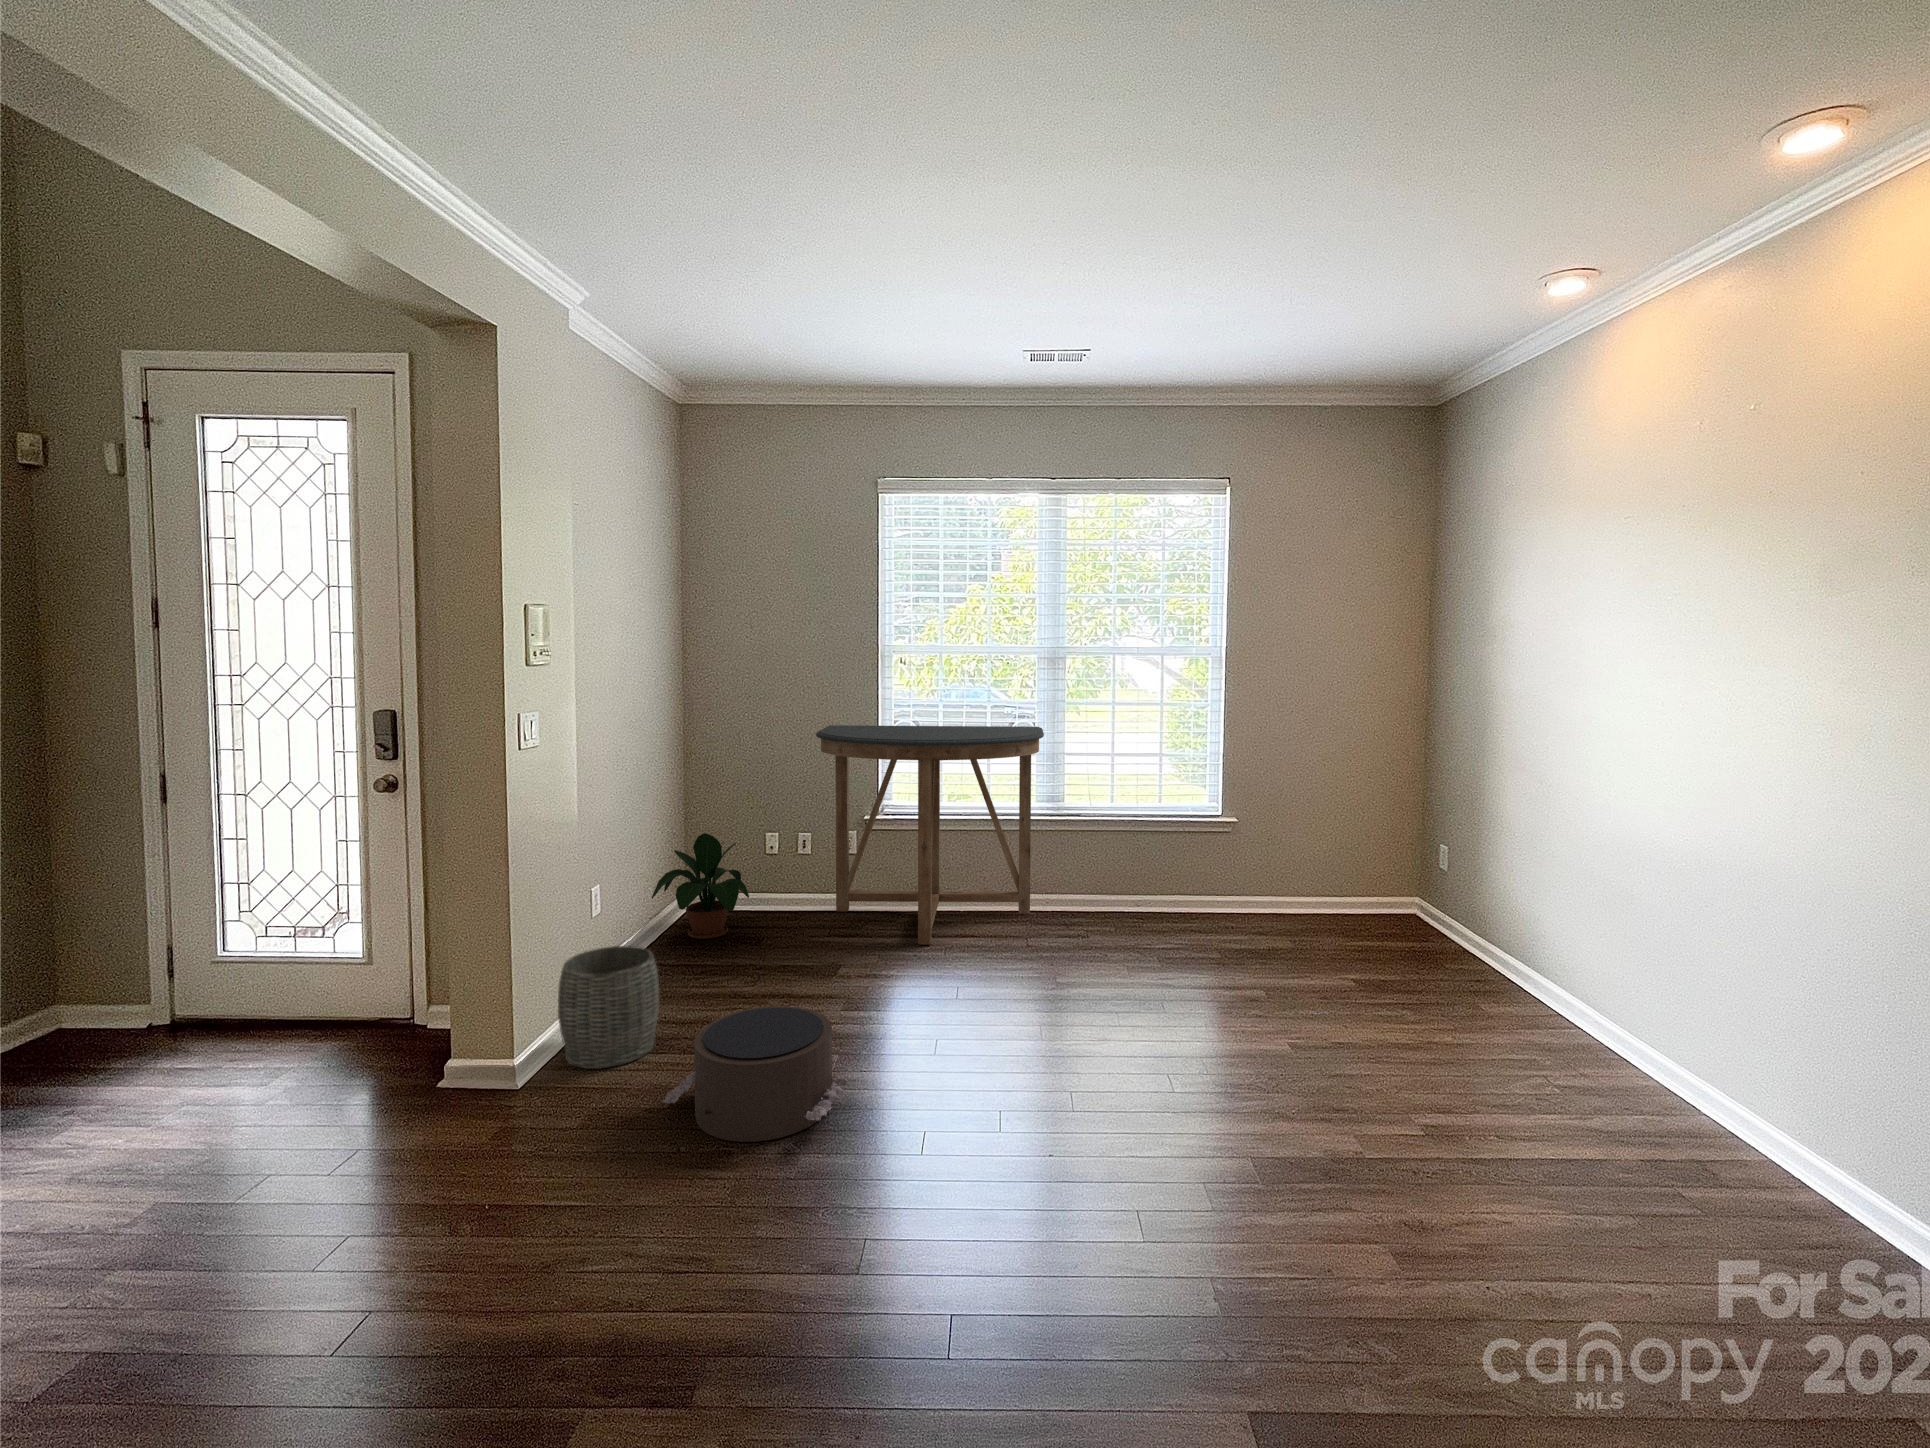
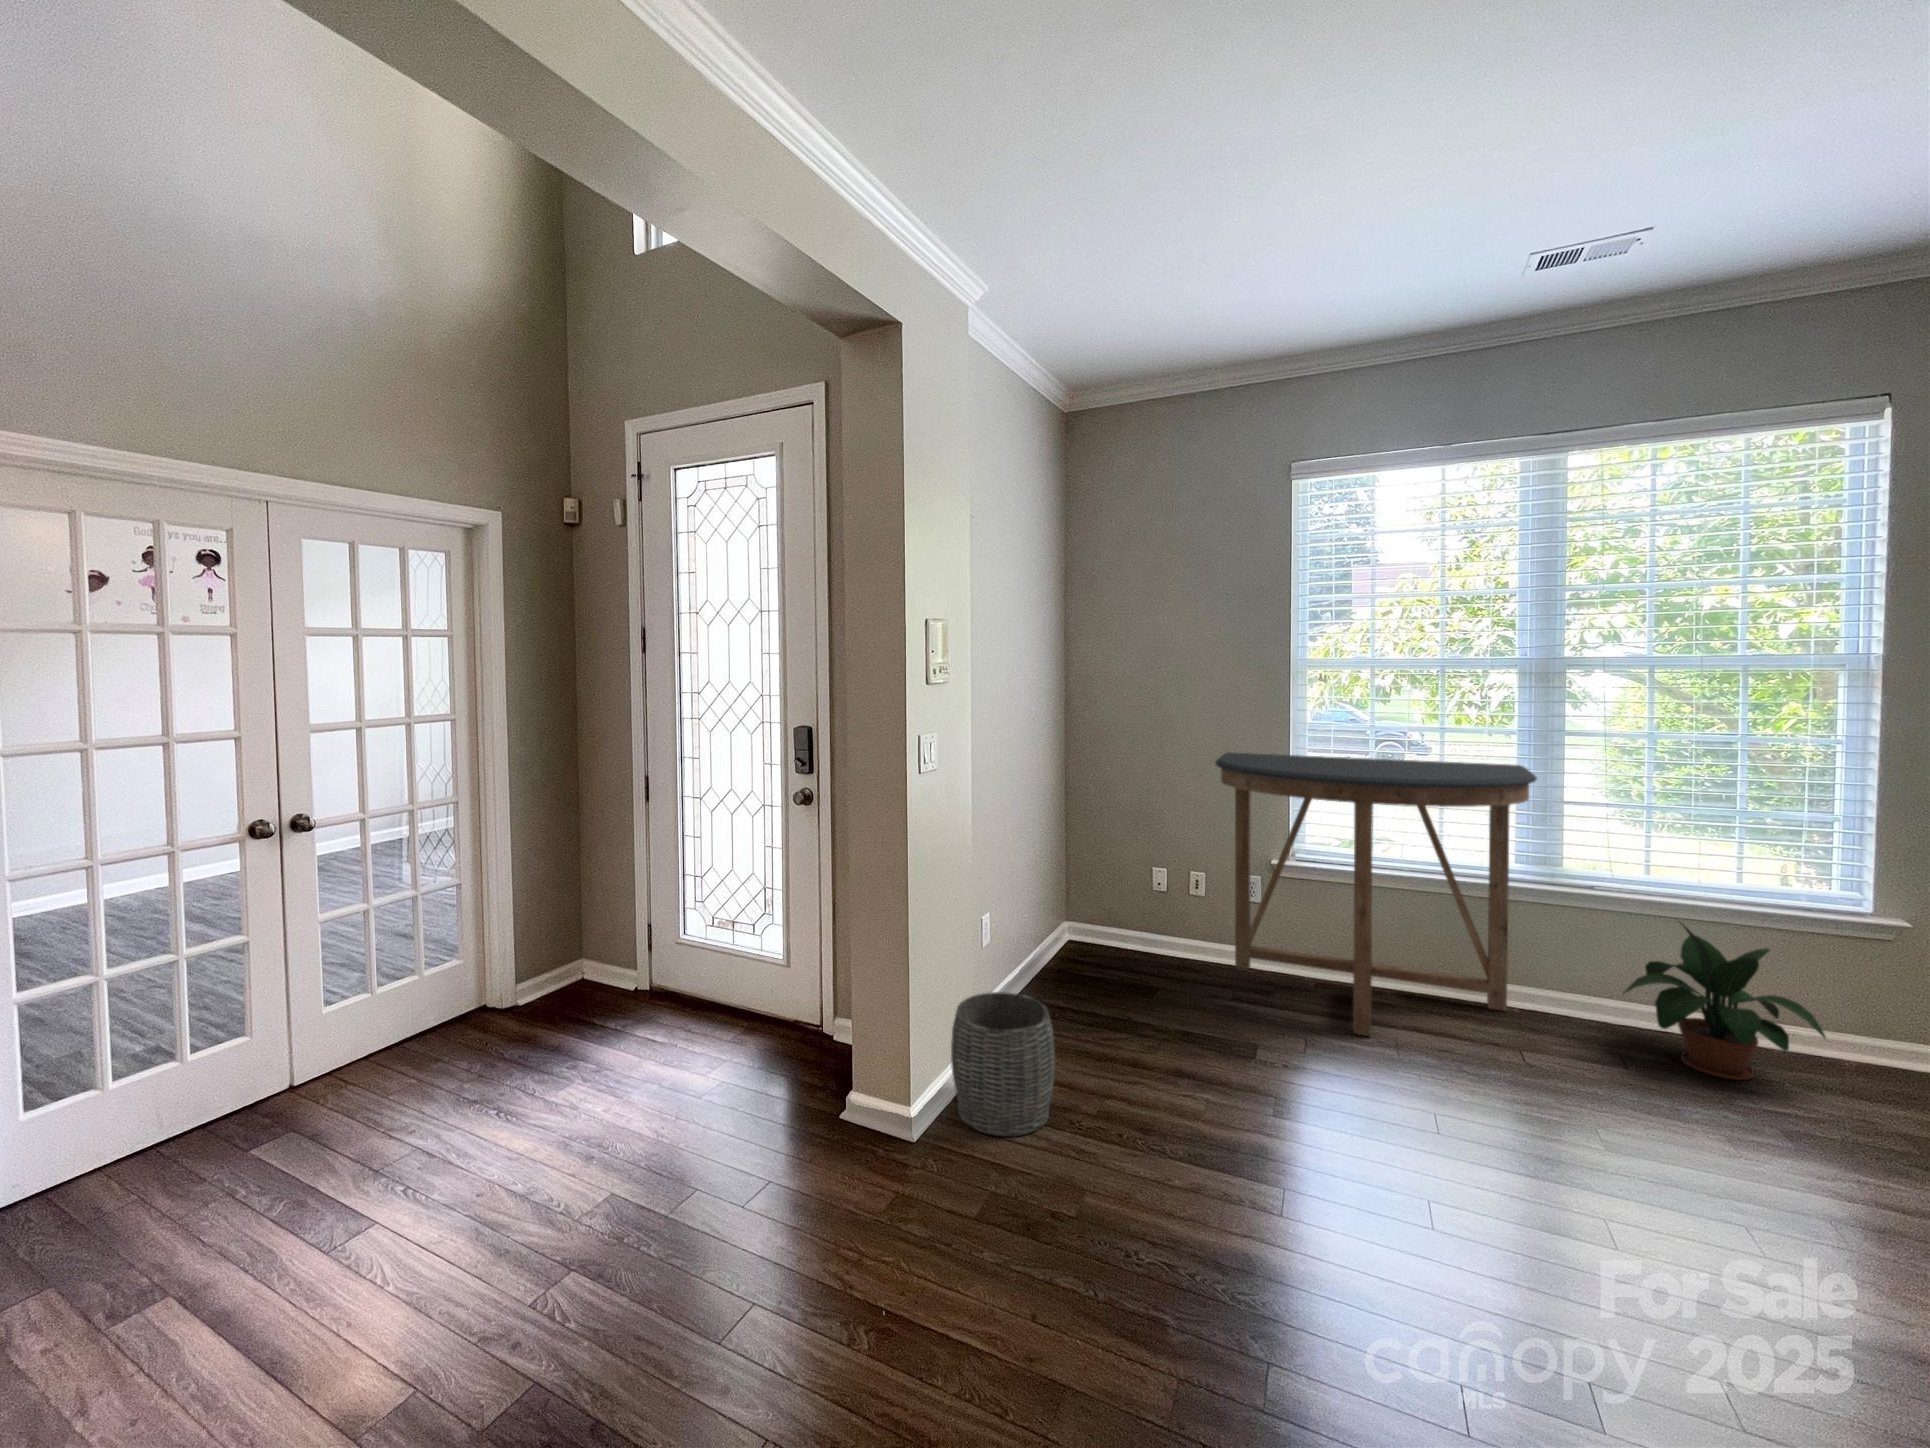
potted plant: present [652,833,749,939] -> present [1624,925,1826,1080]
pouf: present [663,1006,849,1142] -> none [1067,1110,1311,1317]

